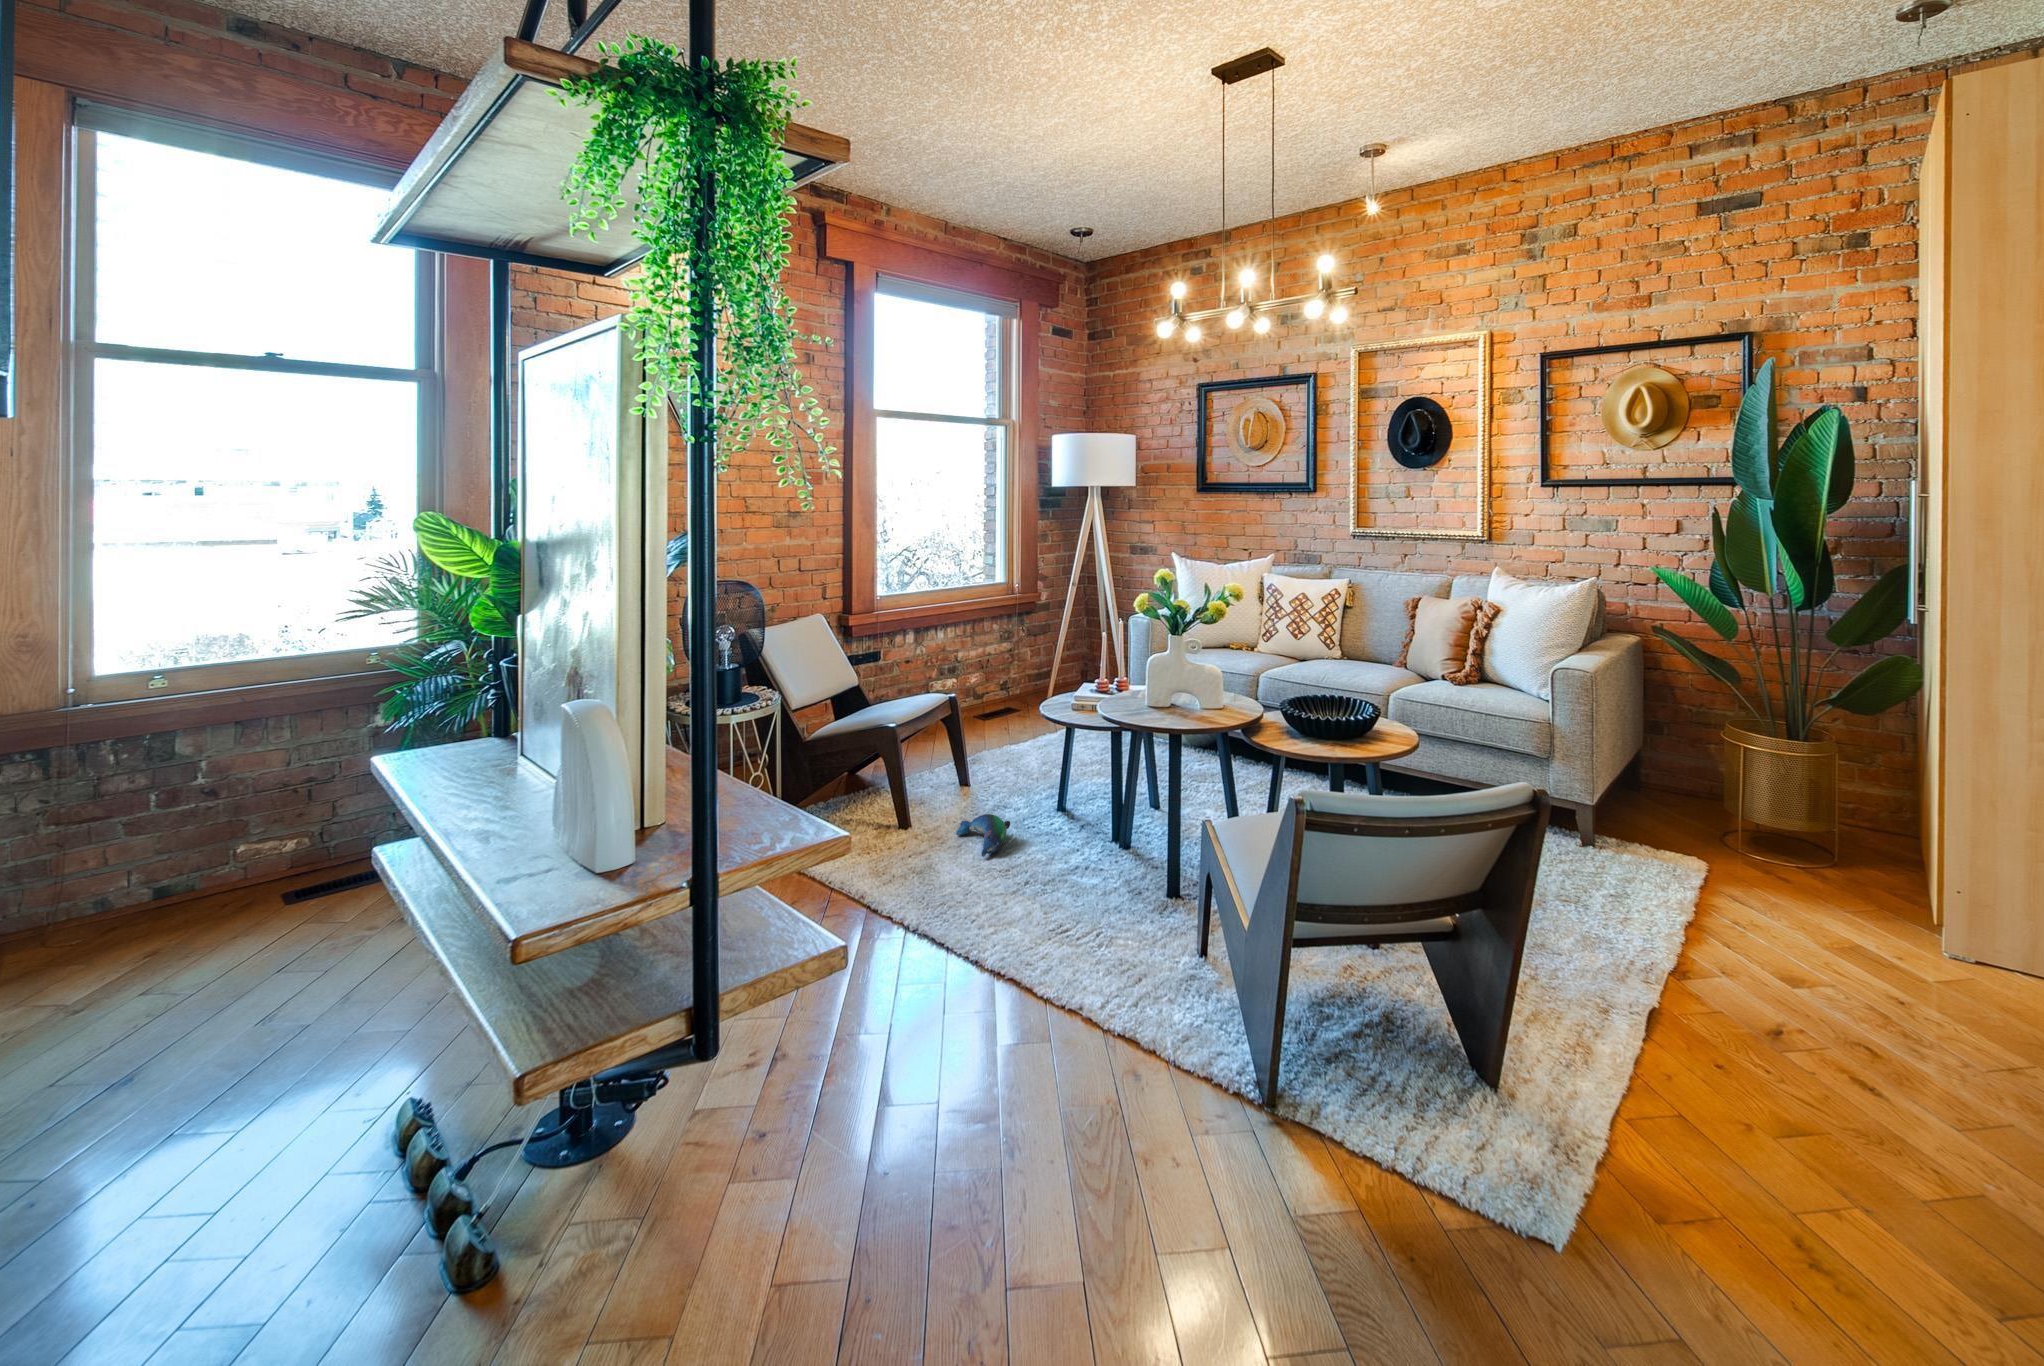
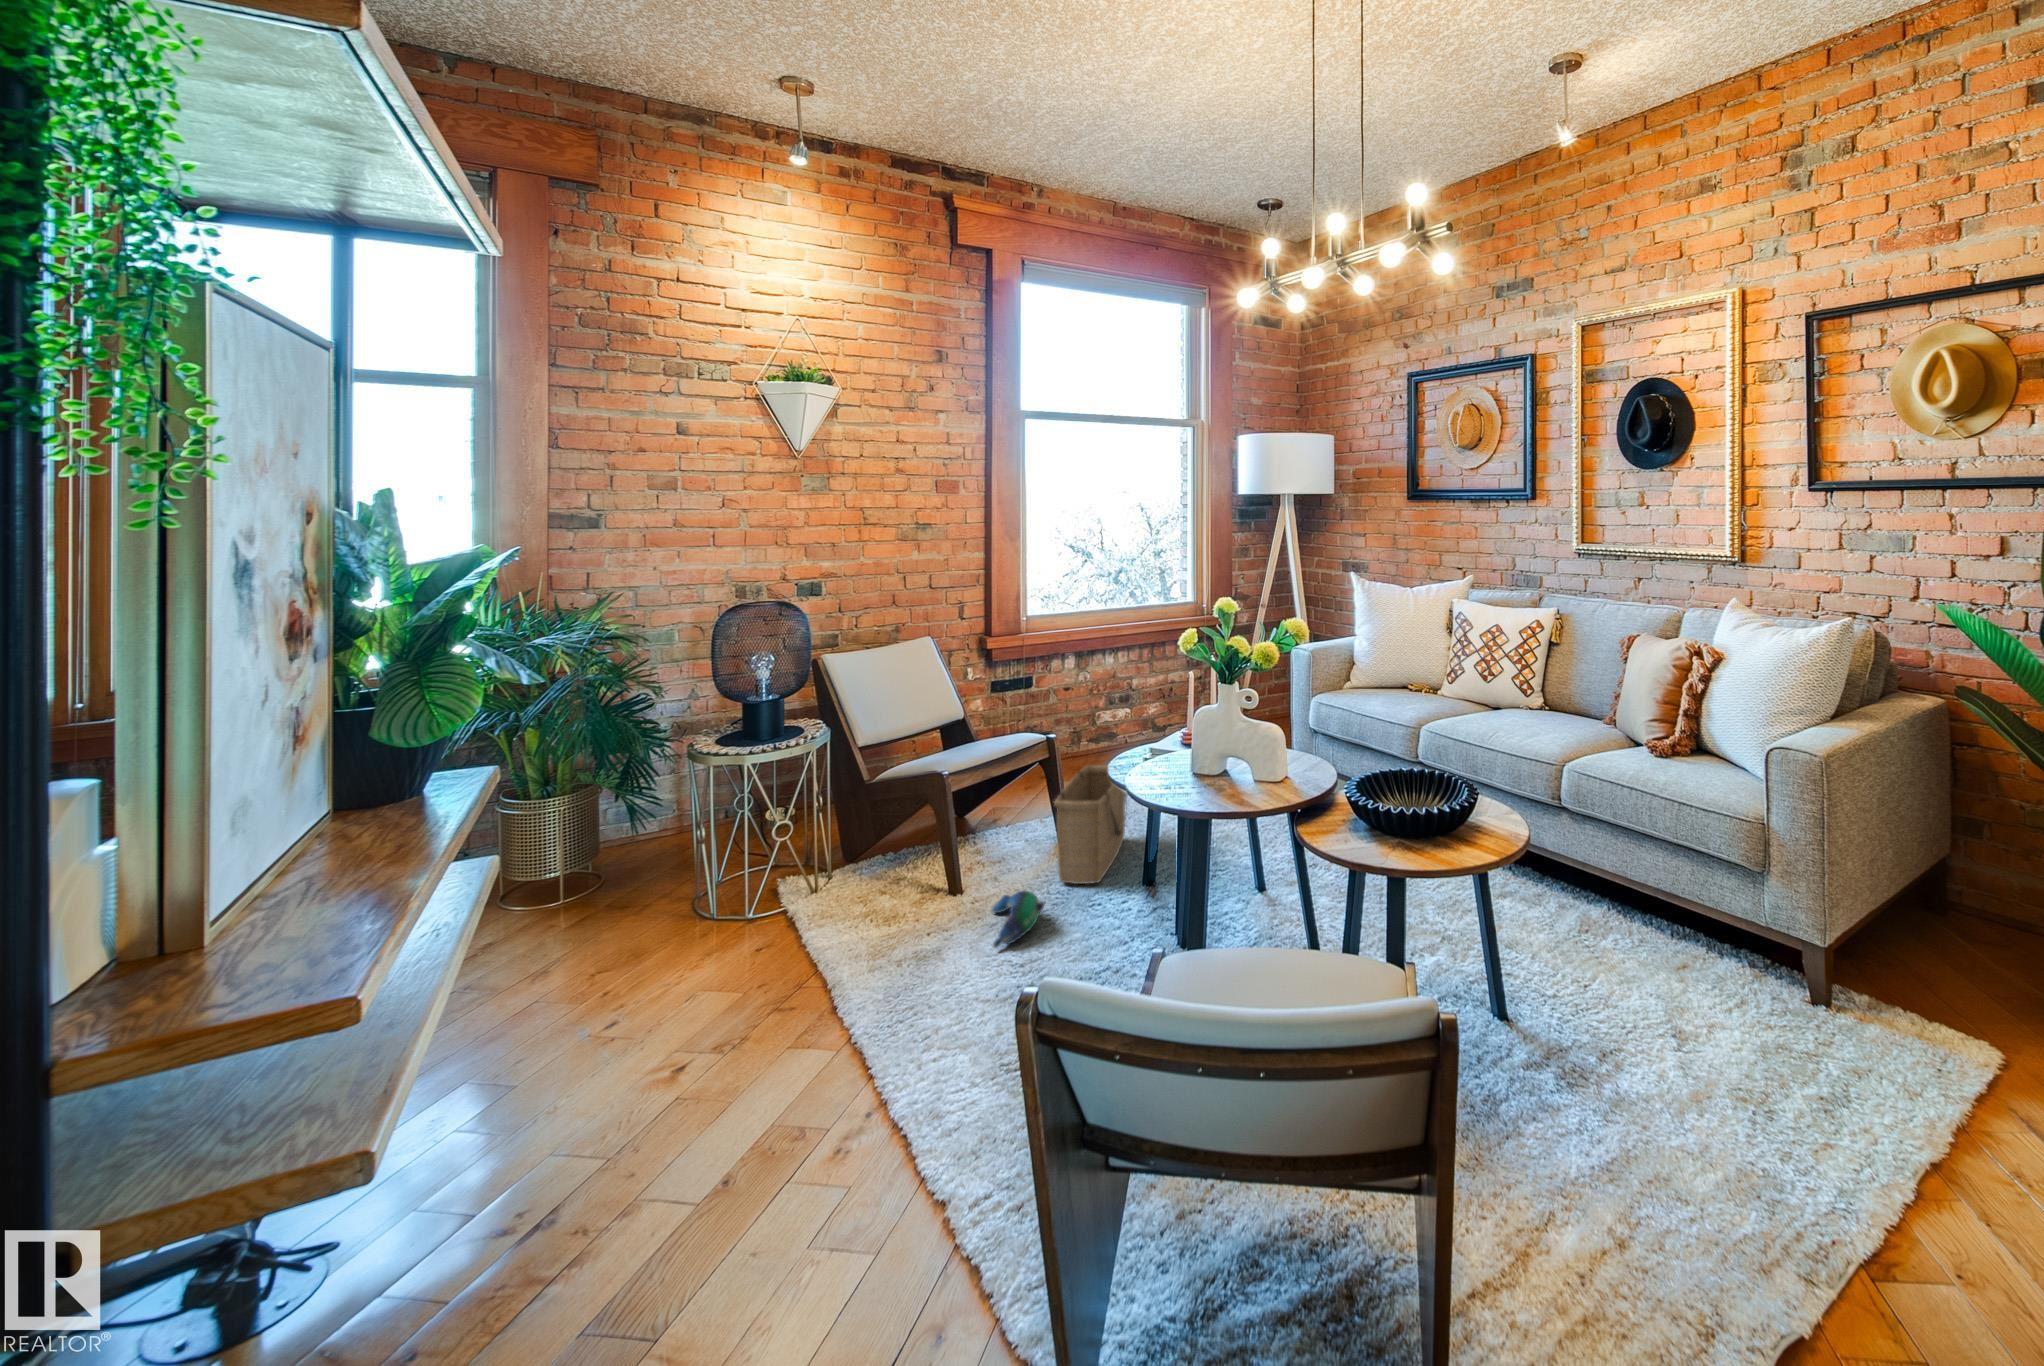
basket: none [984,718,1035,812] -> present [1054,765,1127,884]

